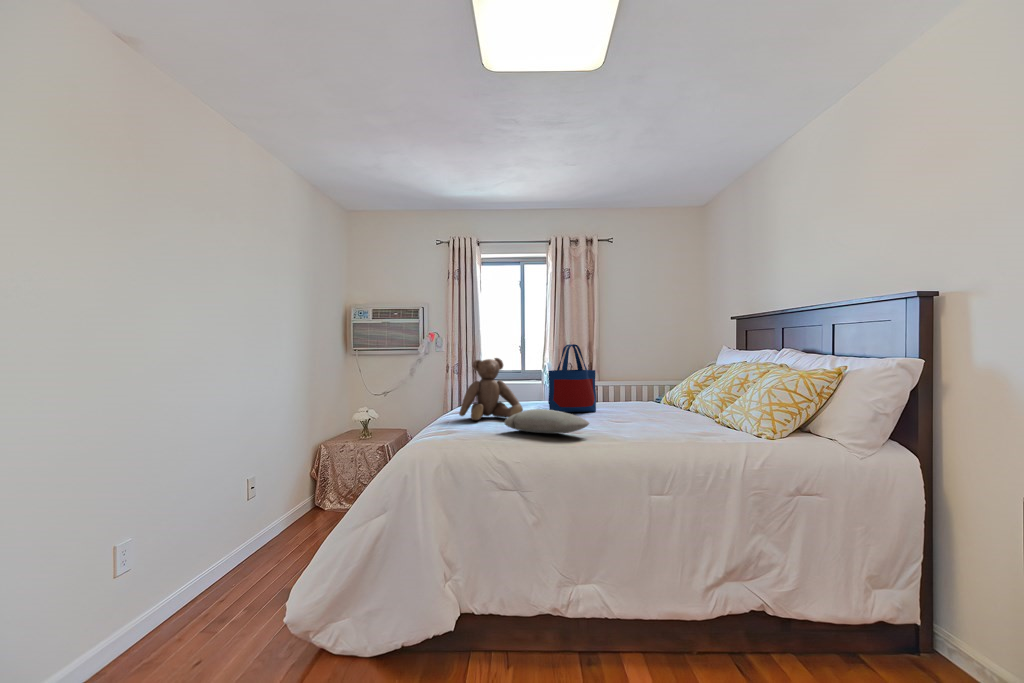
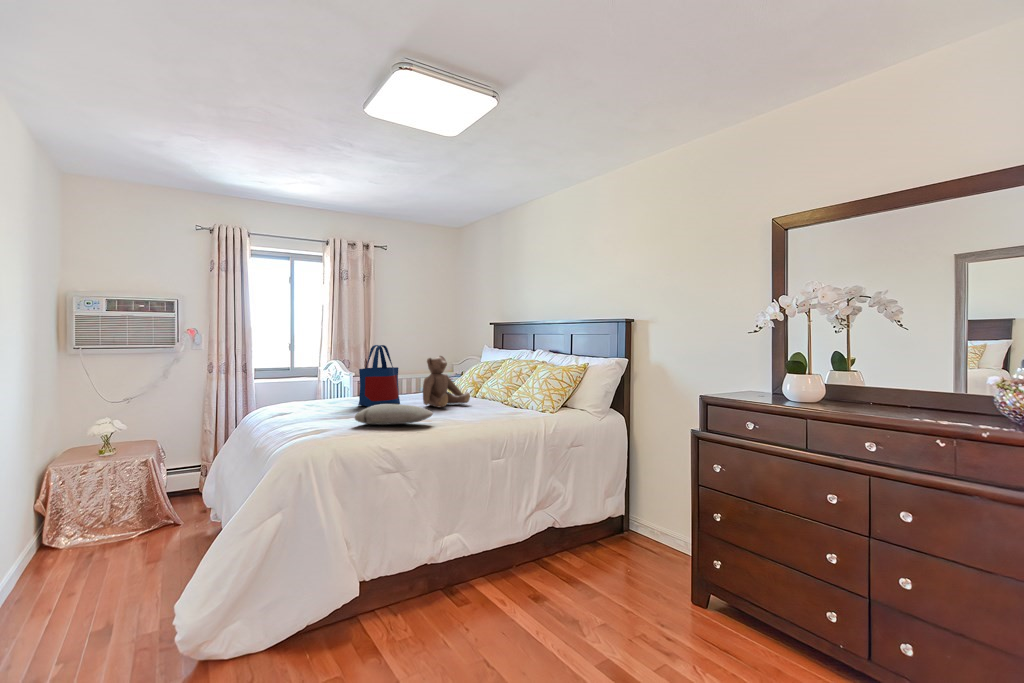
teddy bear: present [459,358,523,420] -> present [423,356,470,407]

